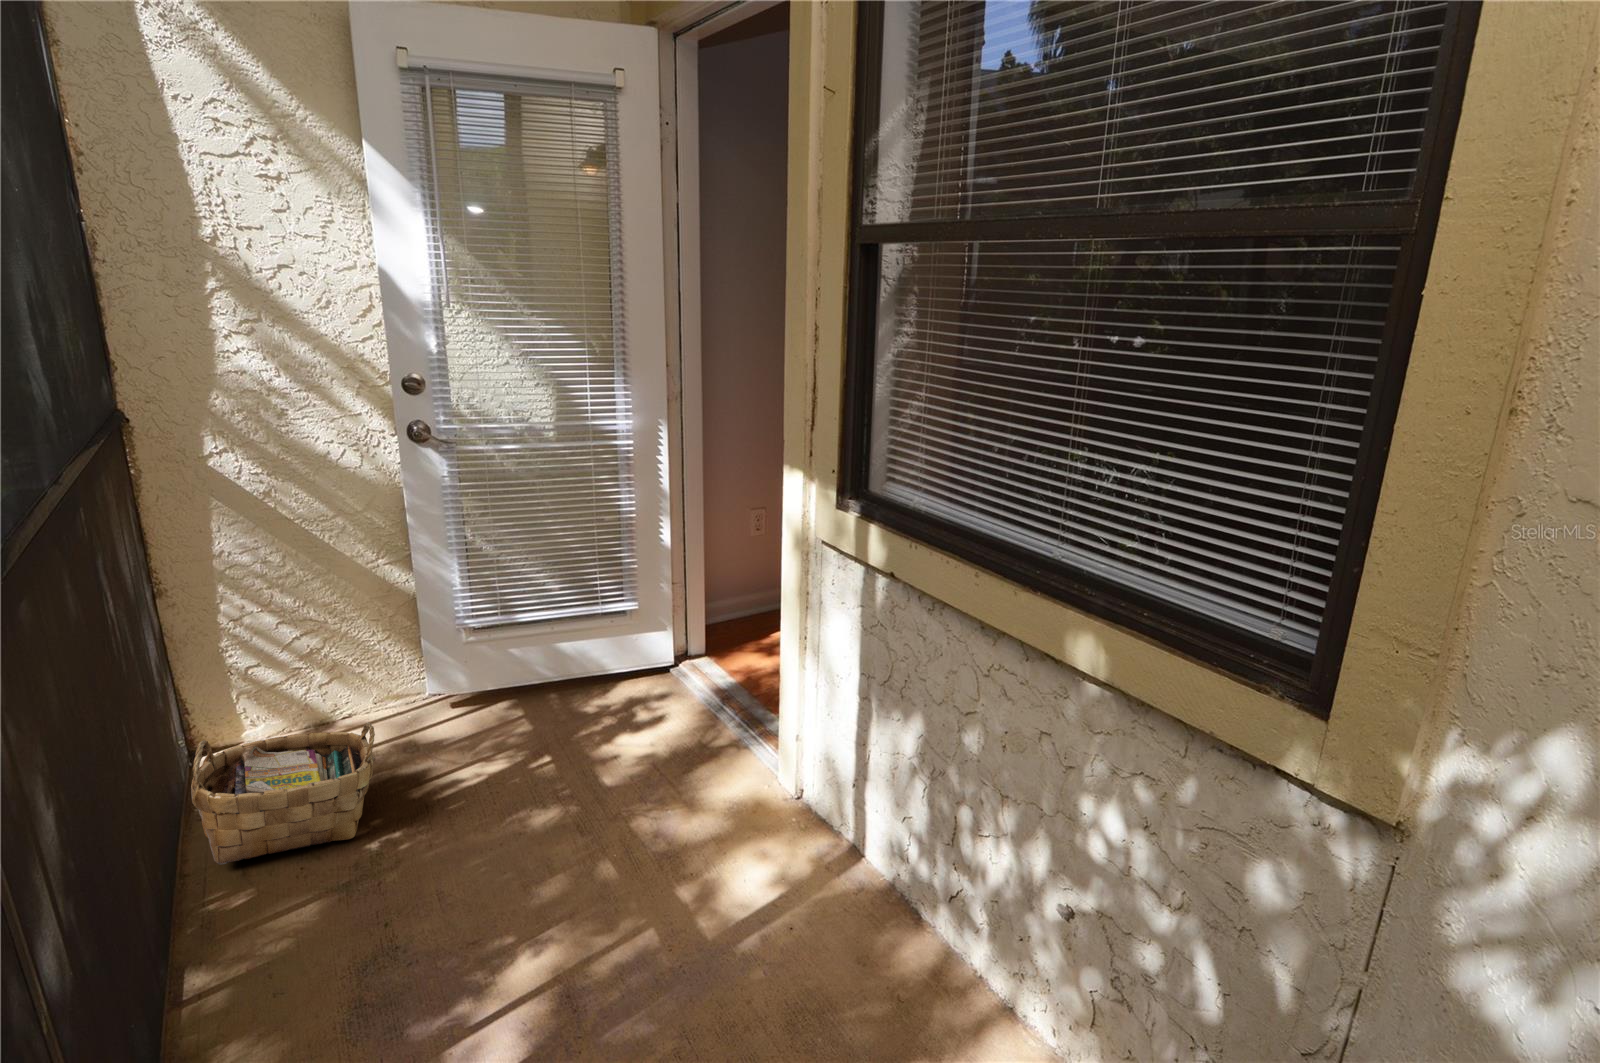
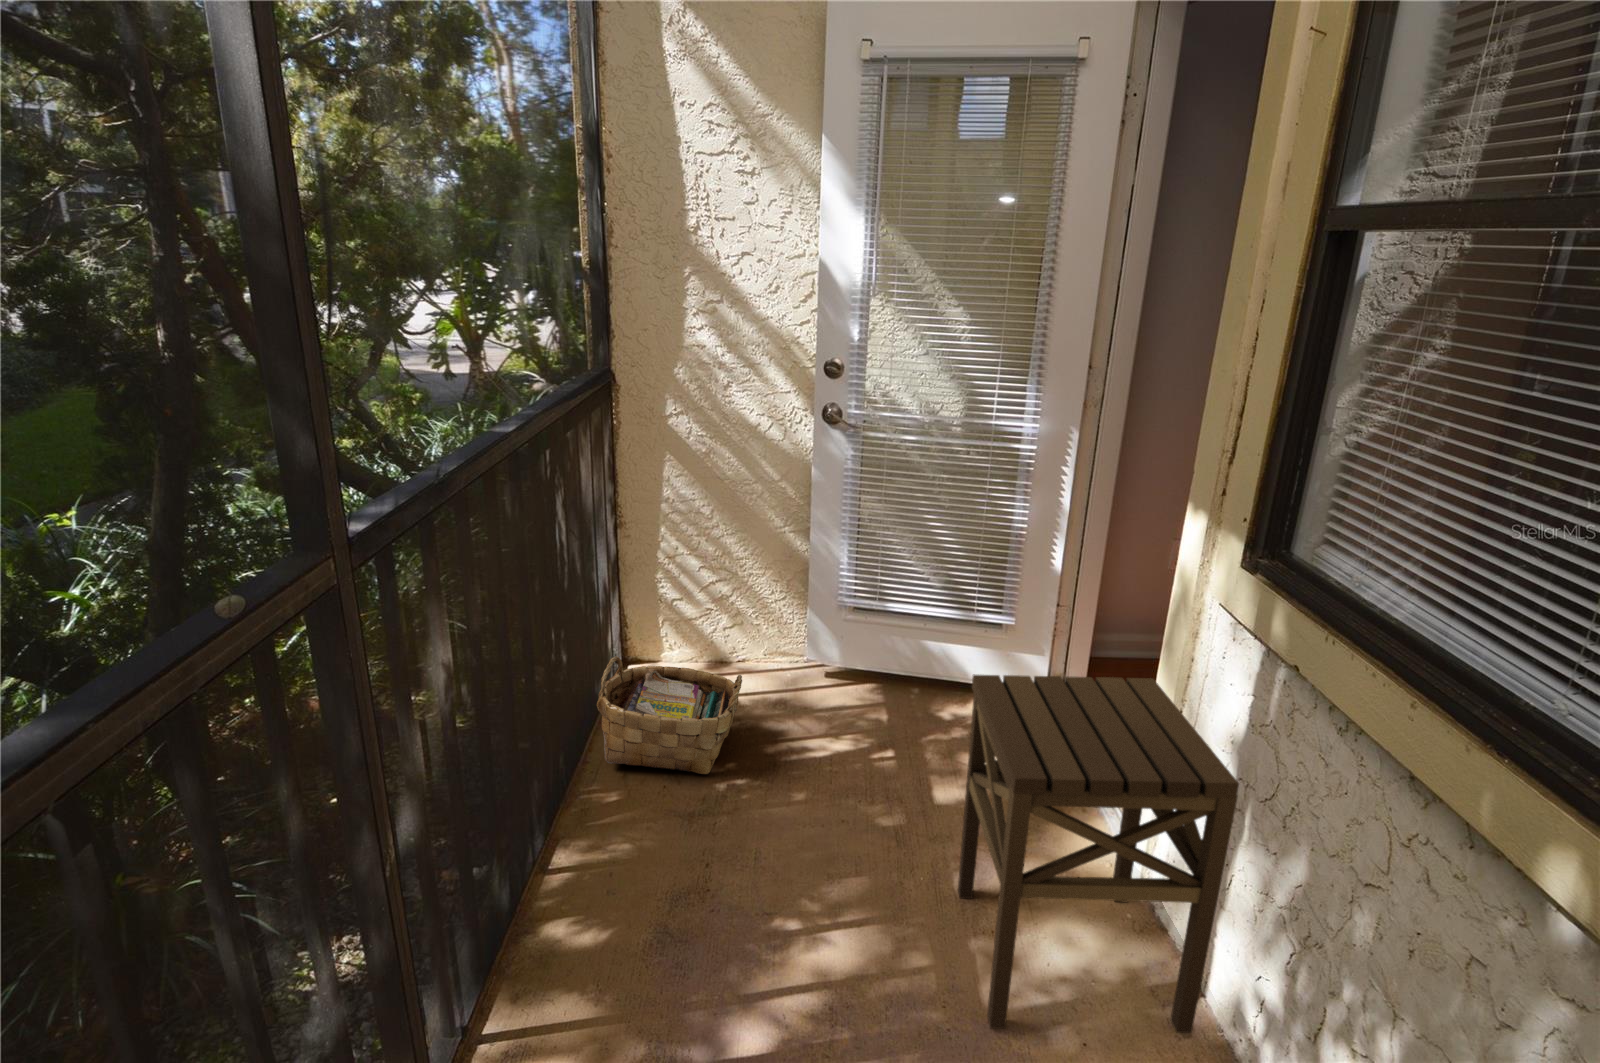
side table: none [638,614,878,950] -> present [958,674,1239,1033]

